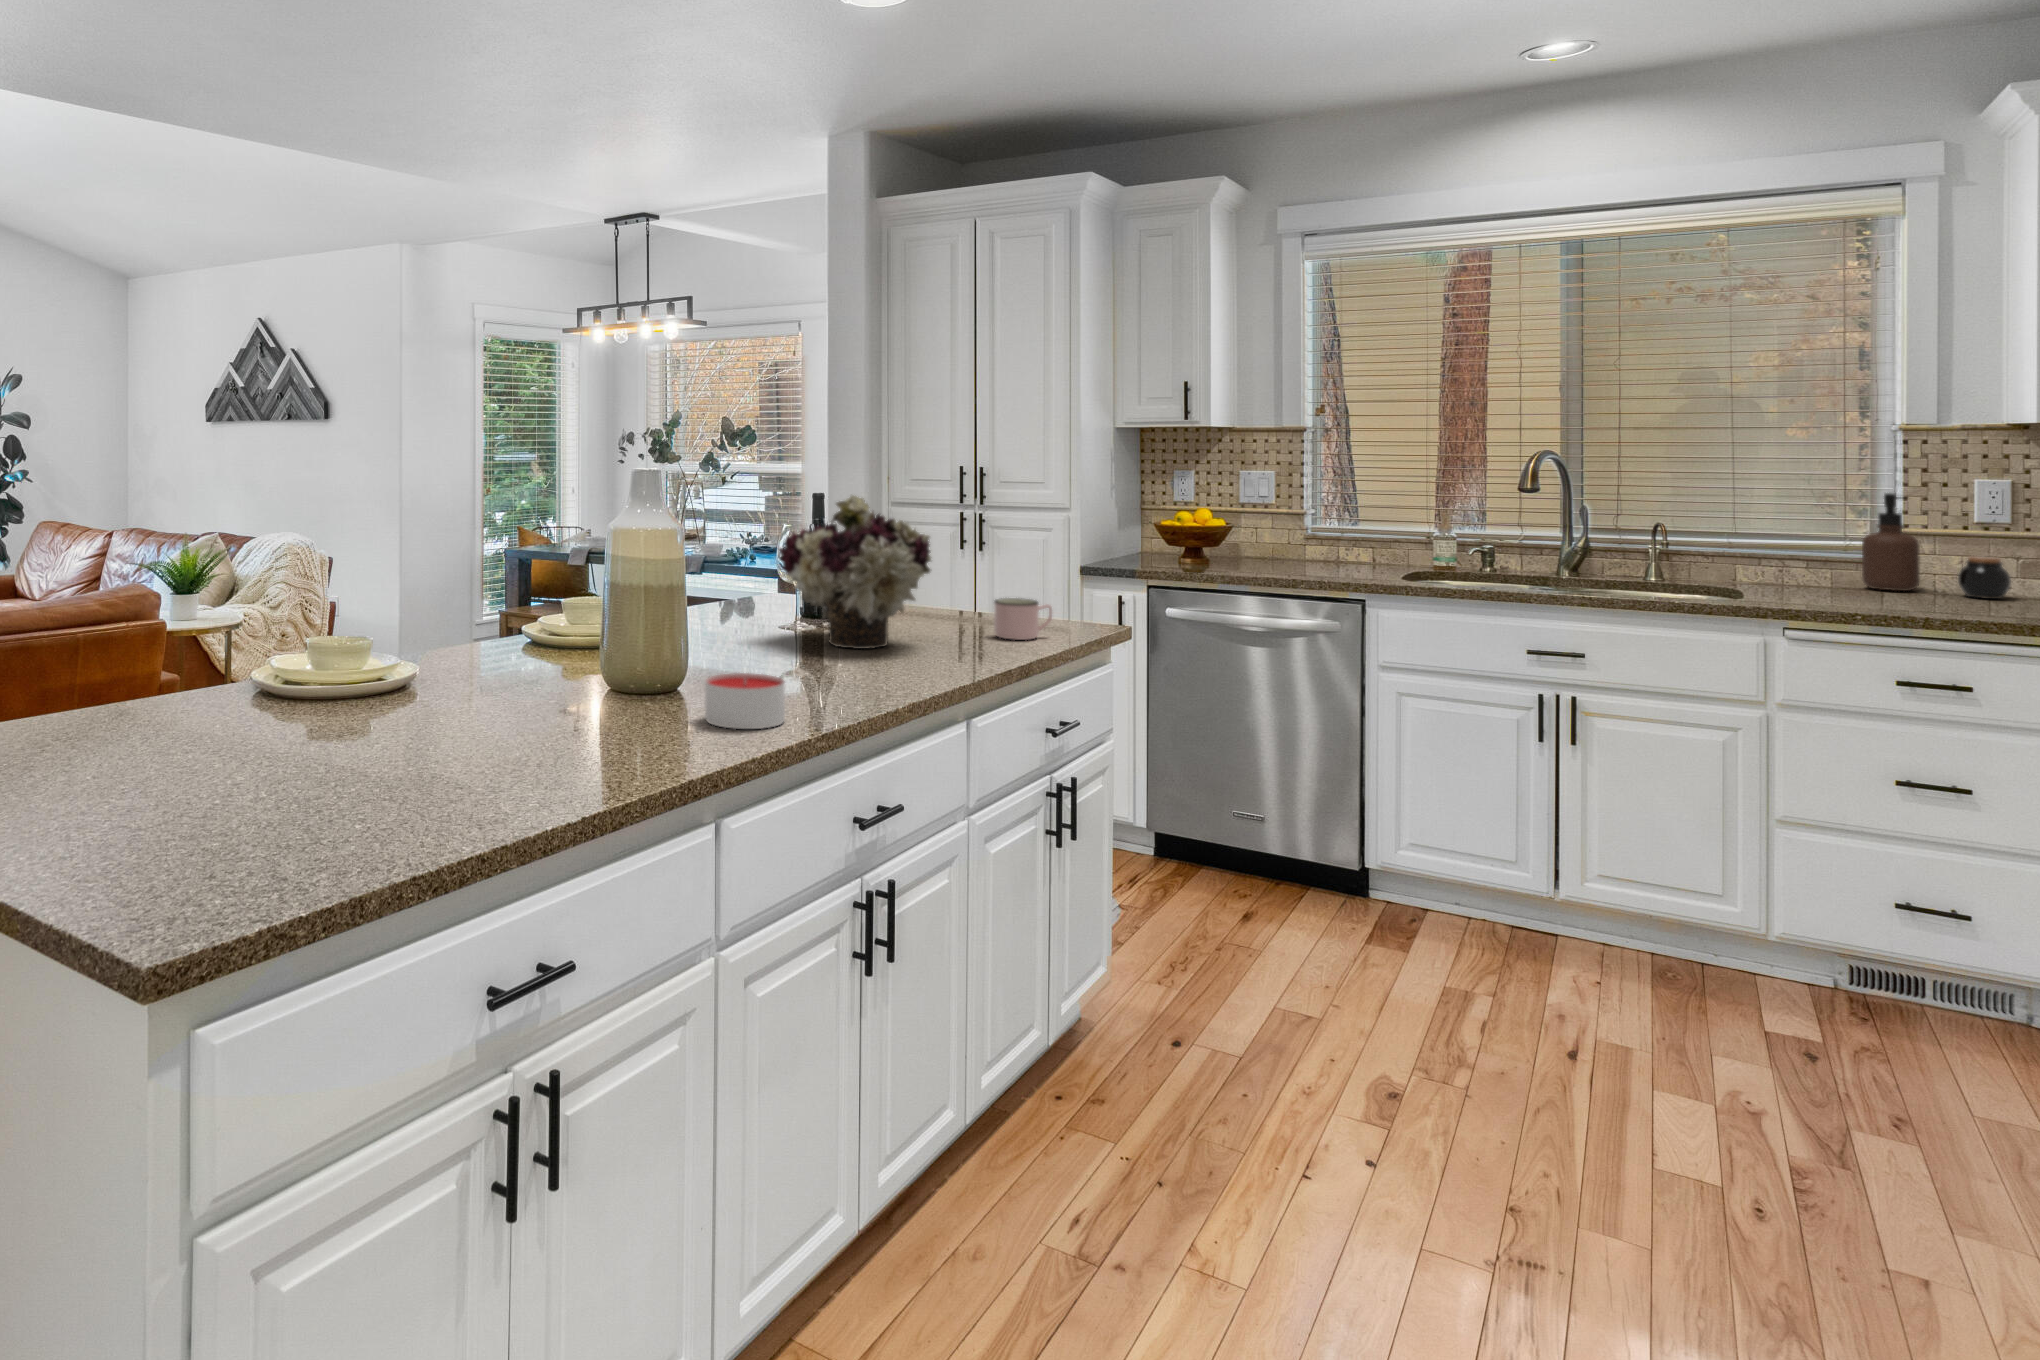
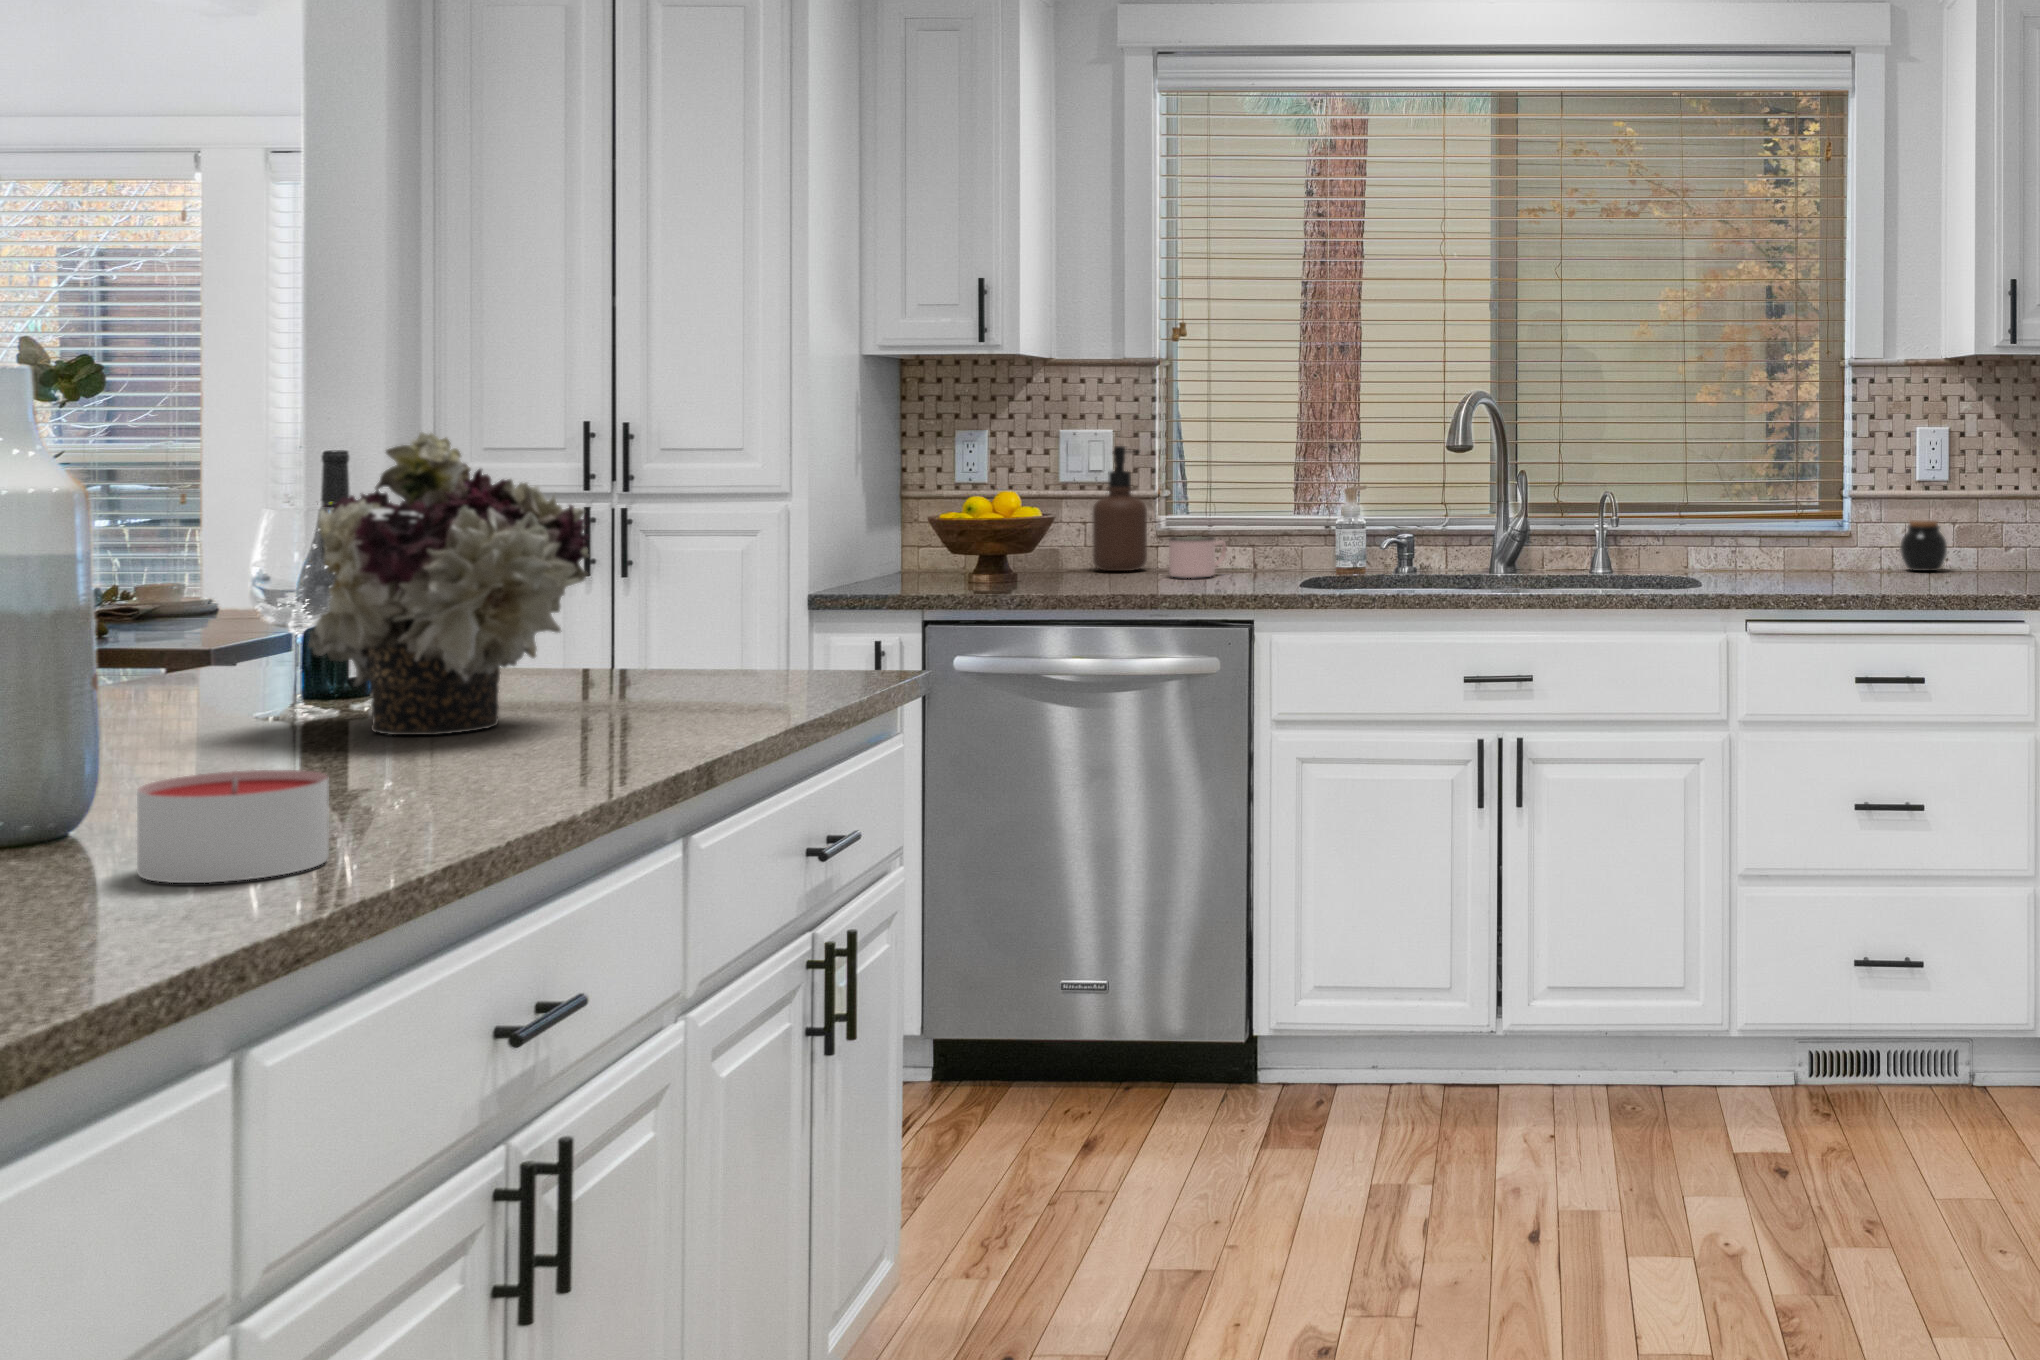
soap dispenser: present [1862,493,1920,591] -> present [1092,446,1147,571]
mug: present [994,598,1052,640] -> present [1169,536,1226,578]

